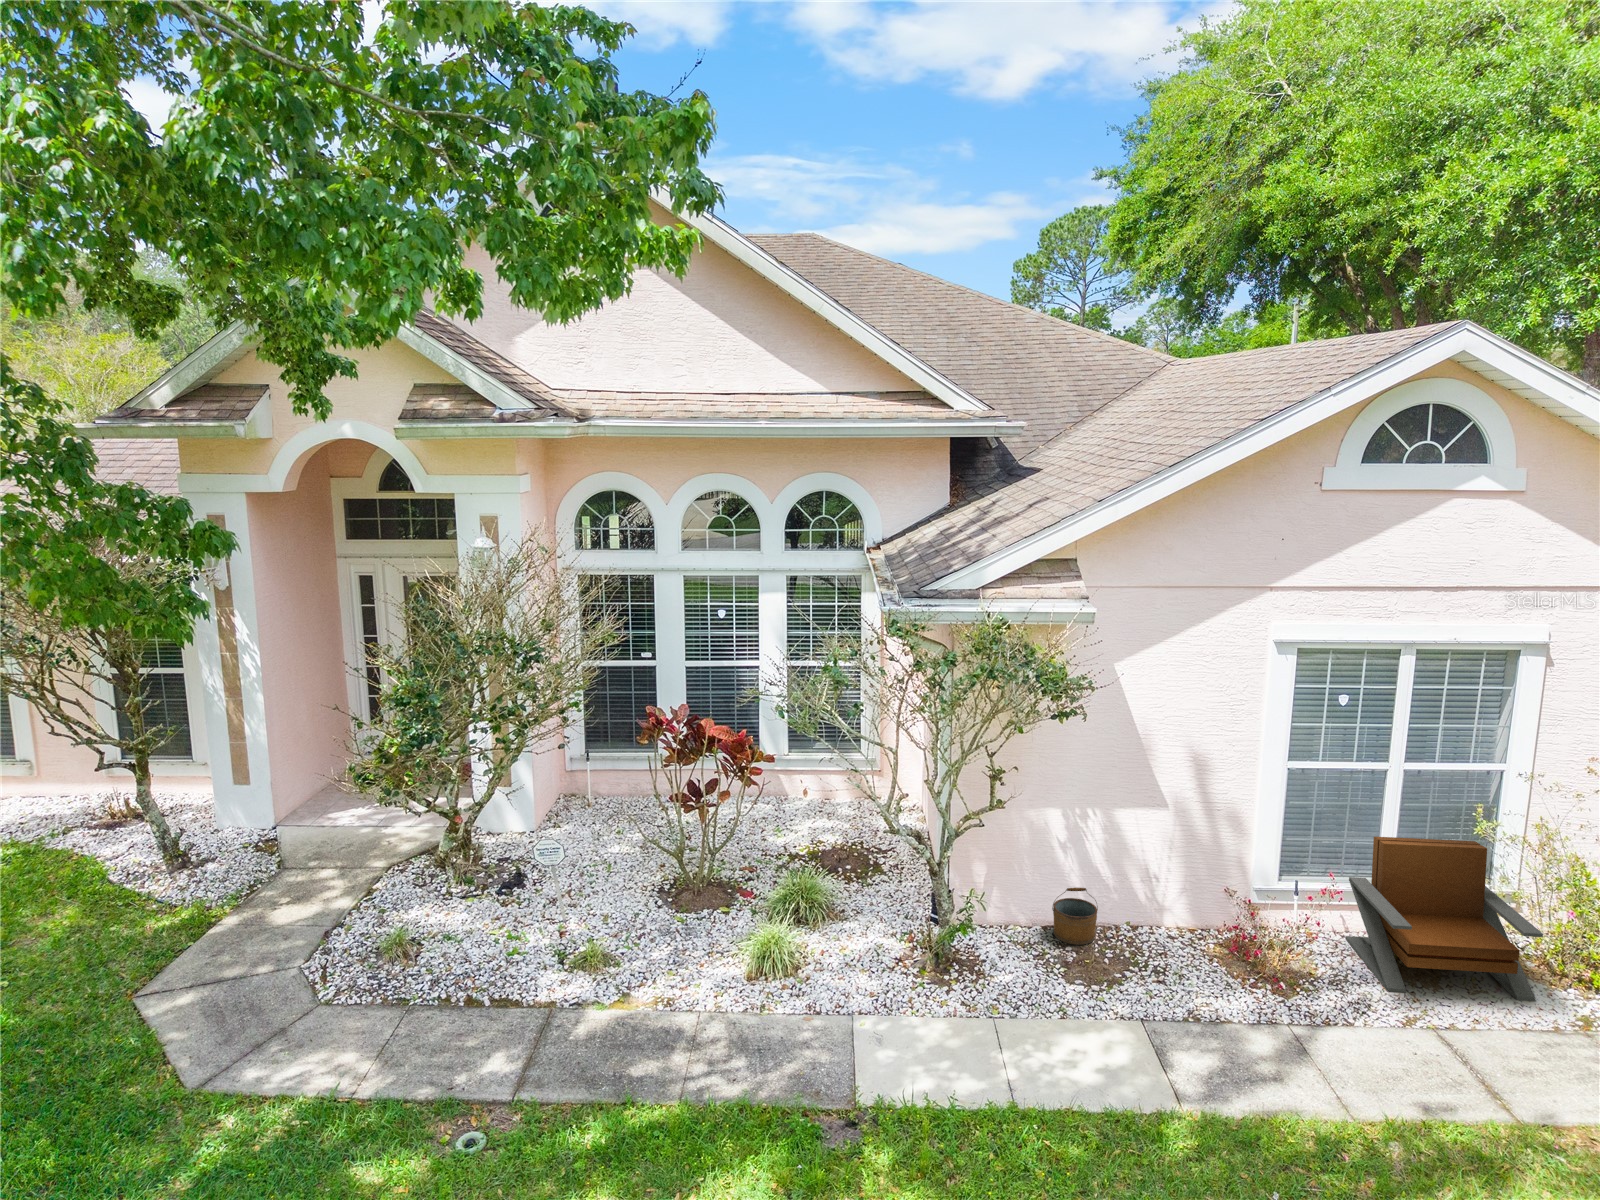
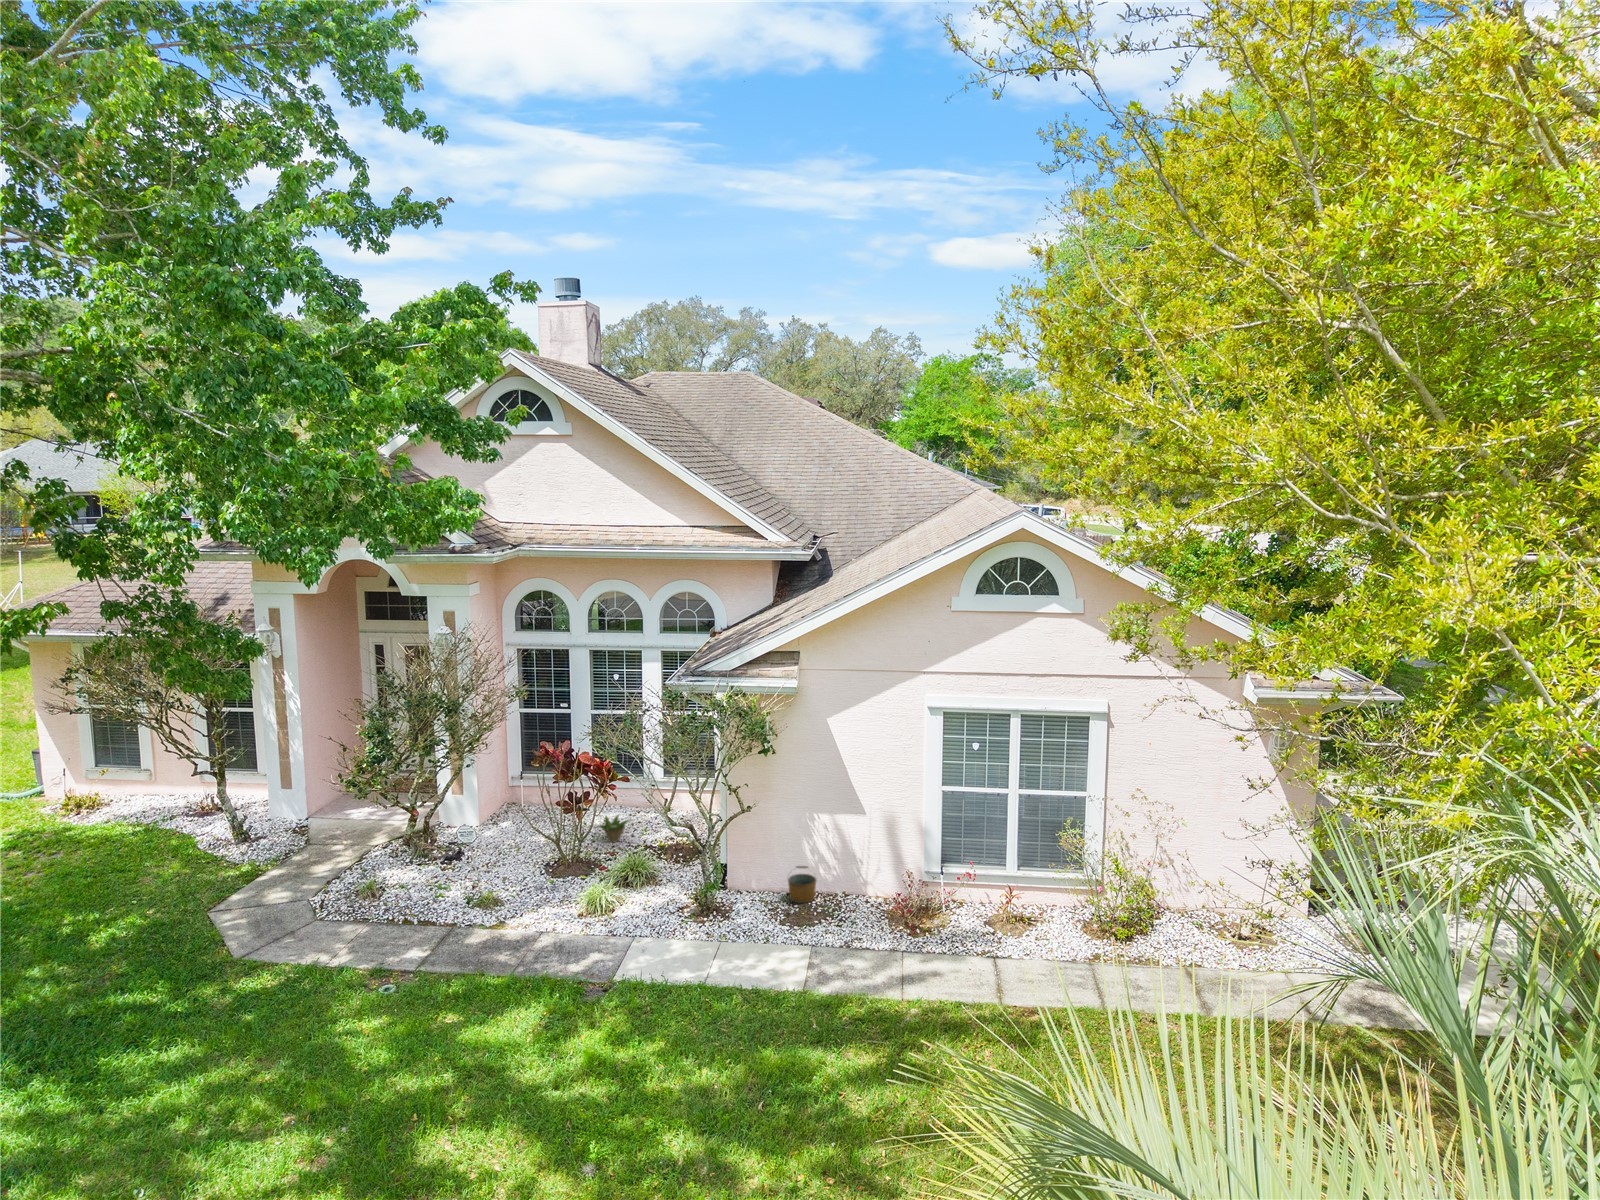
decorative plant: none [712,809,766,852] -> present [596,815,629,842]
lounge chair: present [1346,837,1543,1001] -> none [978,837,1069,942]

